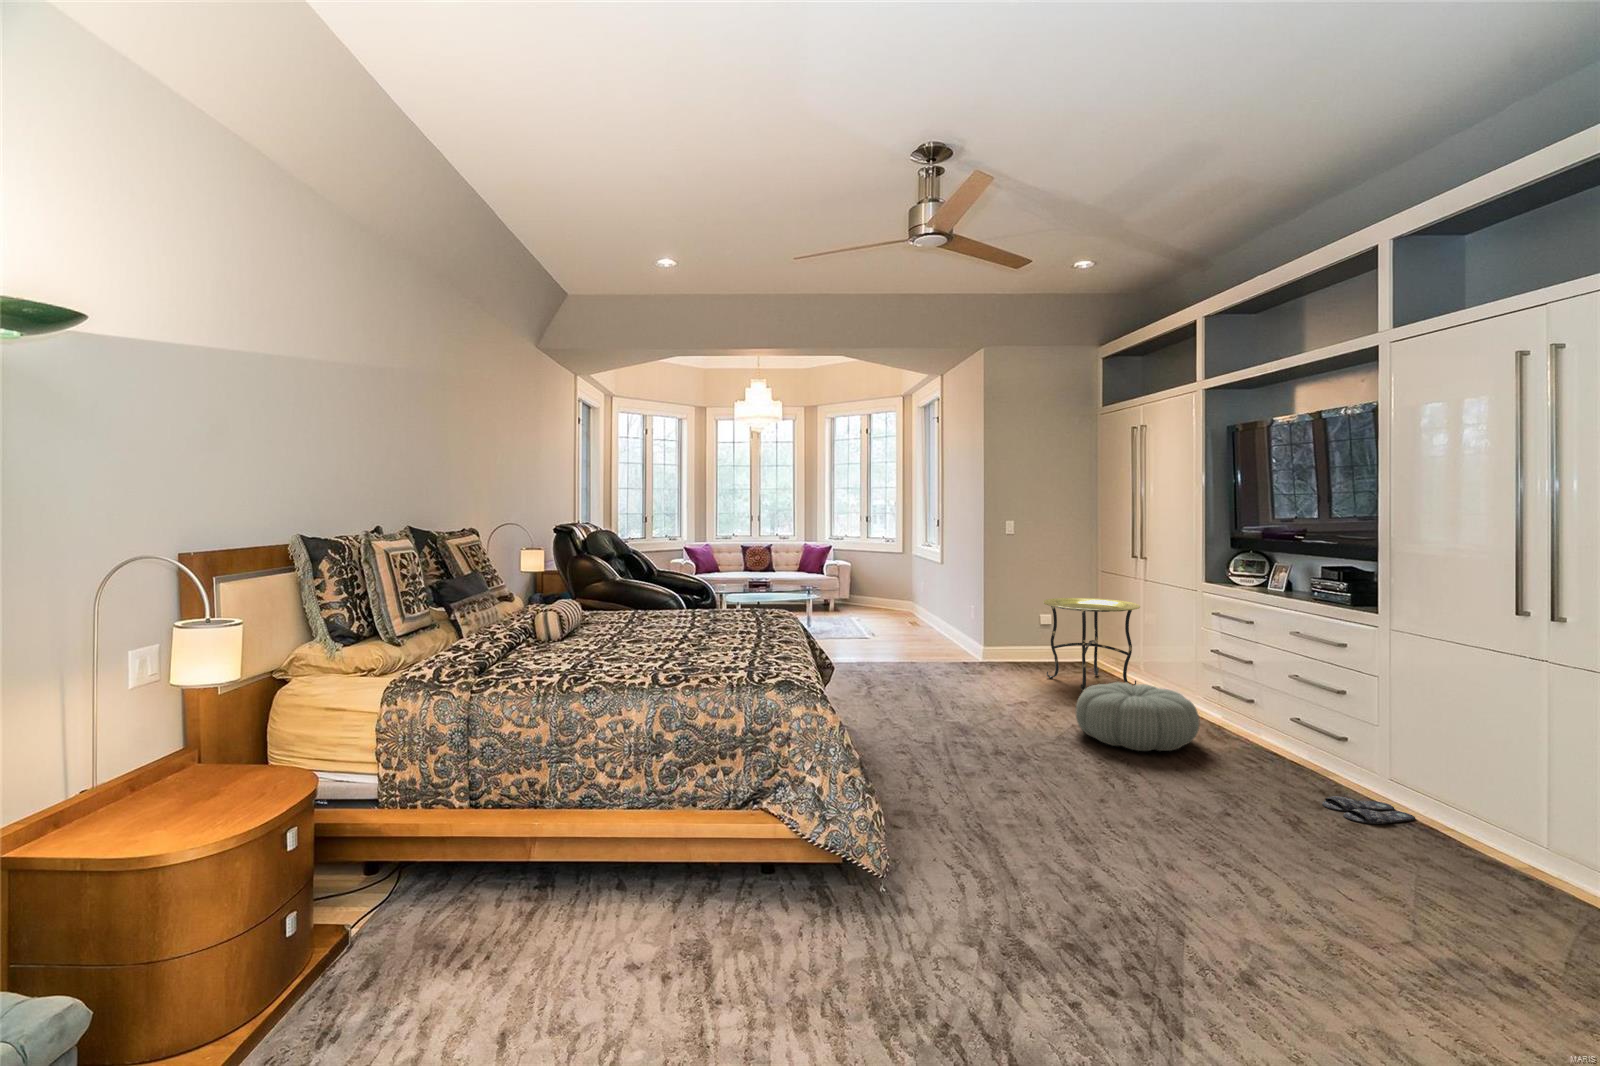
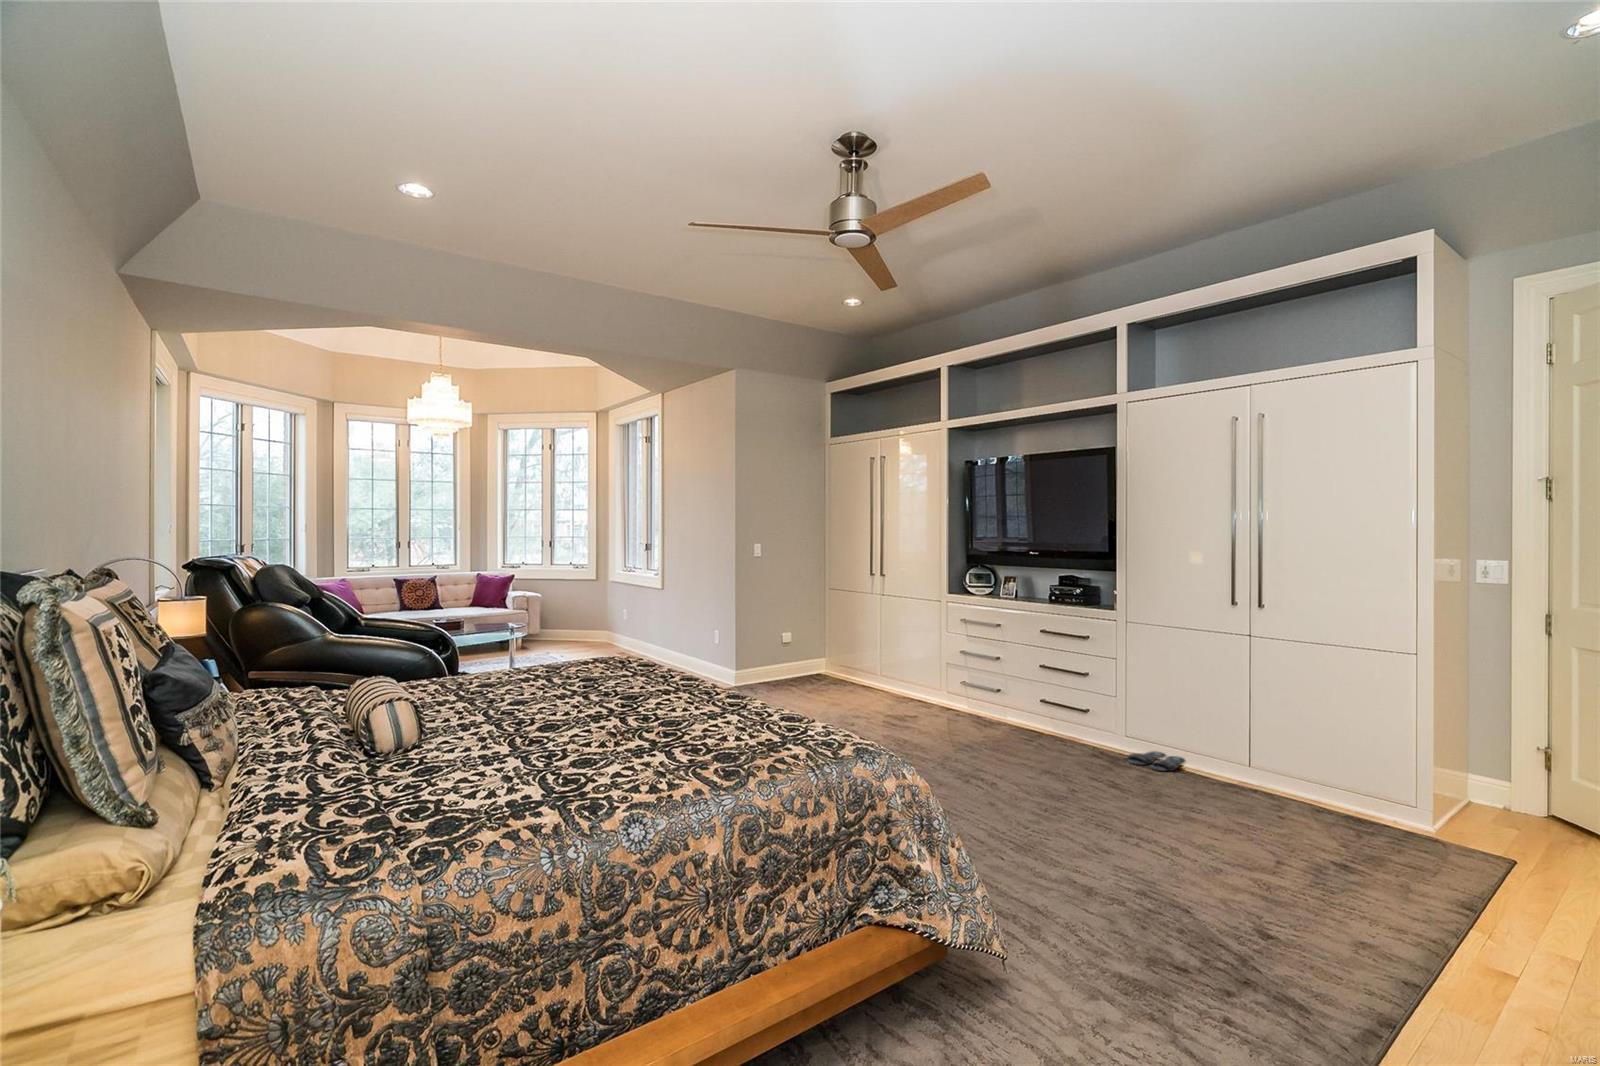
side table: present [1043,598,1140,691] -> none [812,610,897,698]
pouf: present [1076,682,1200,751] -> none [901,684,1006,746]

